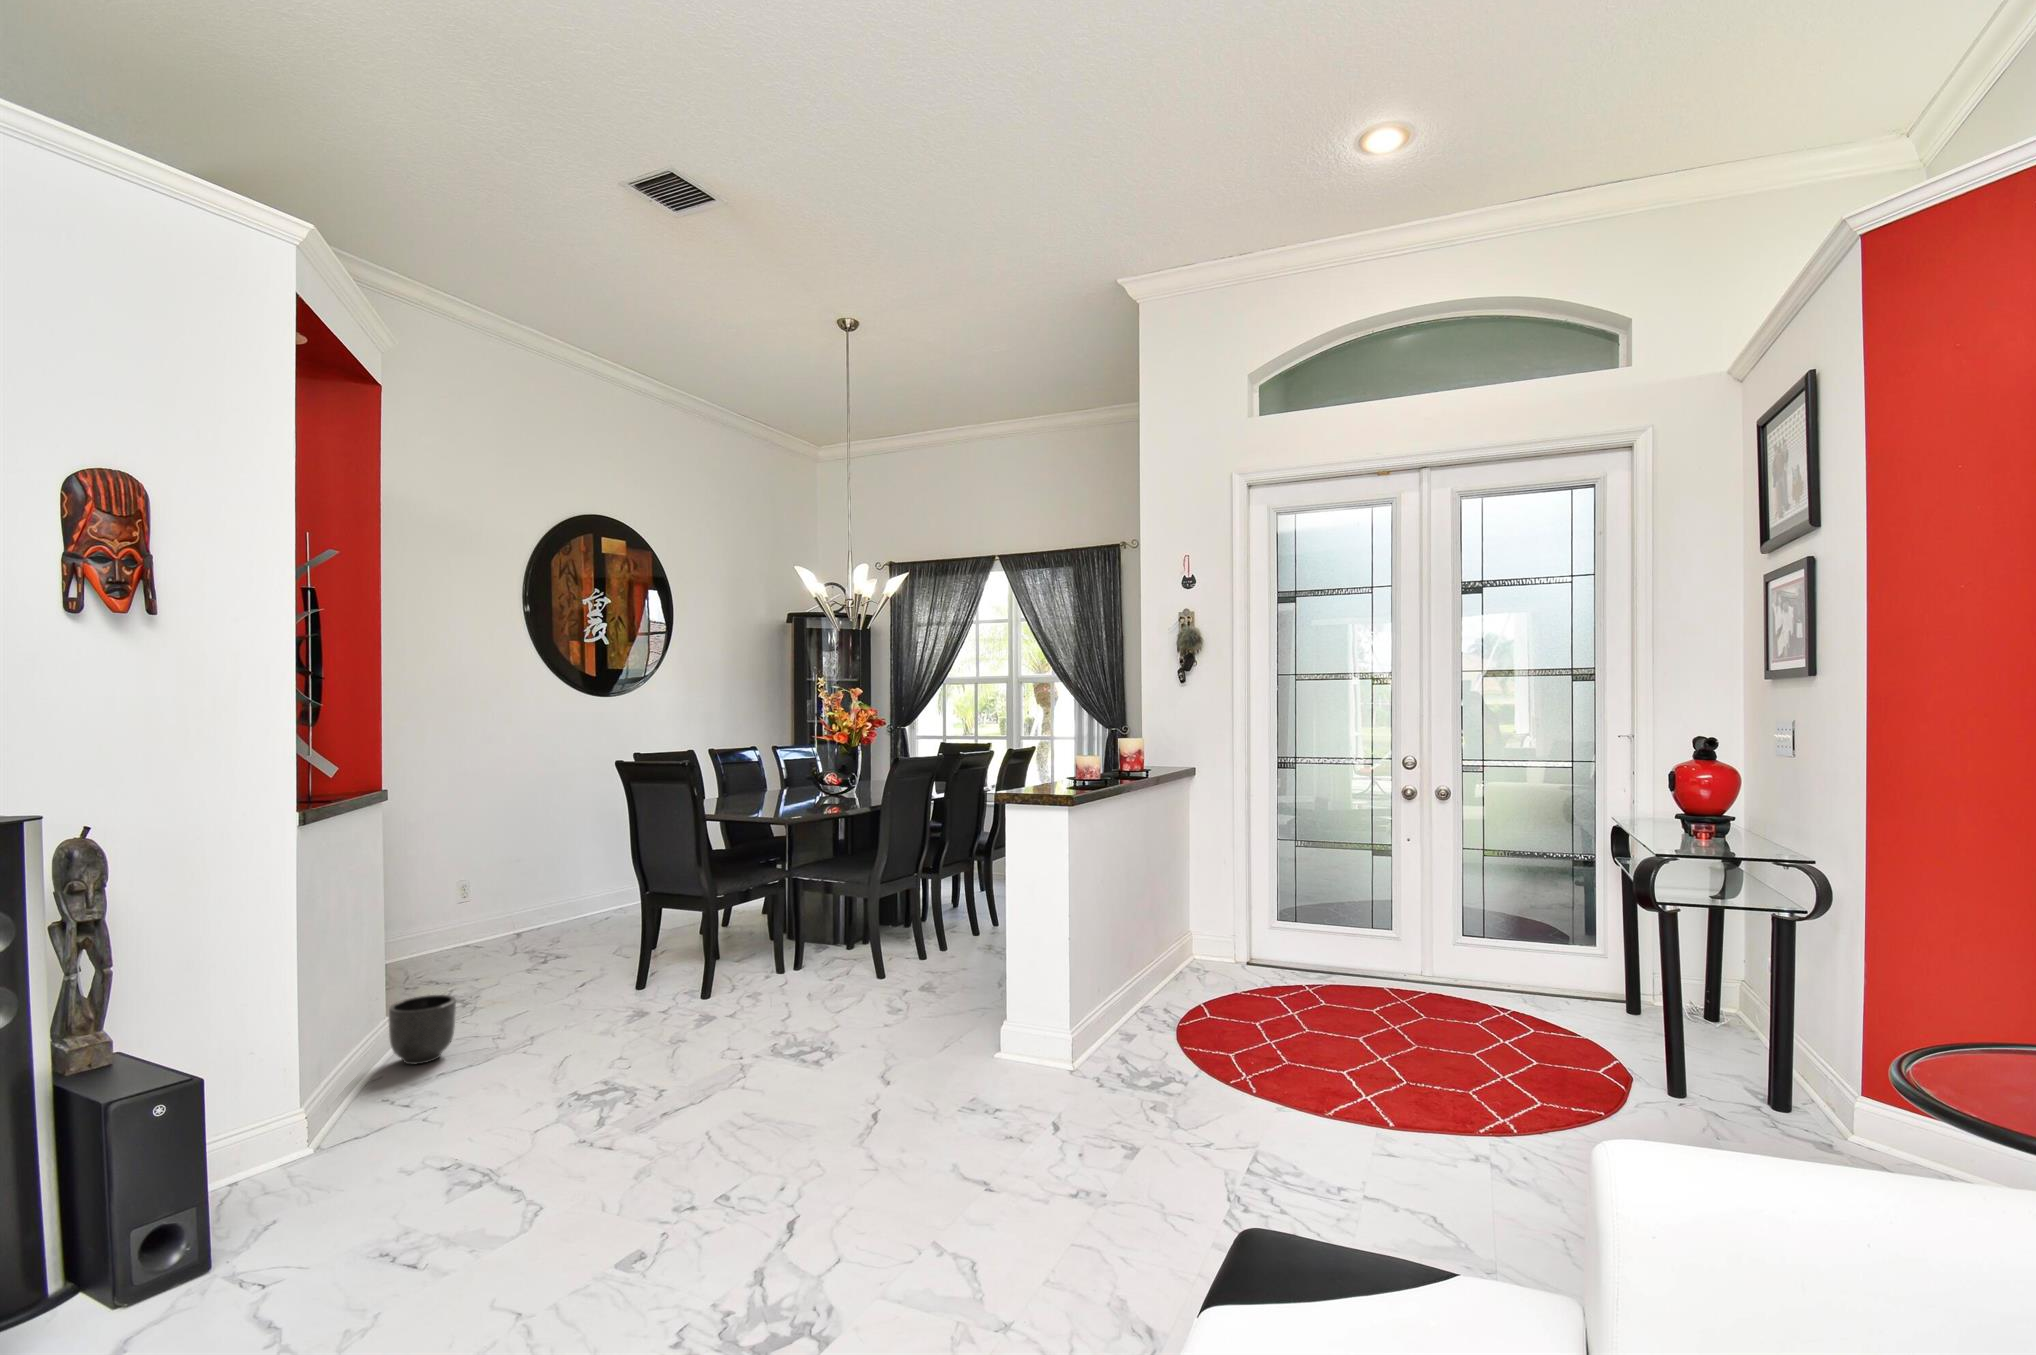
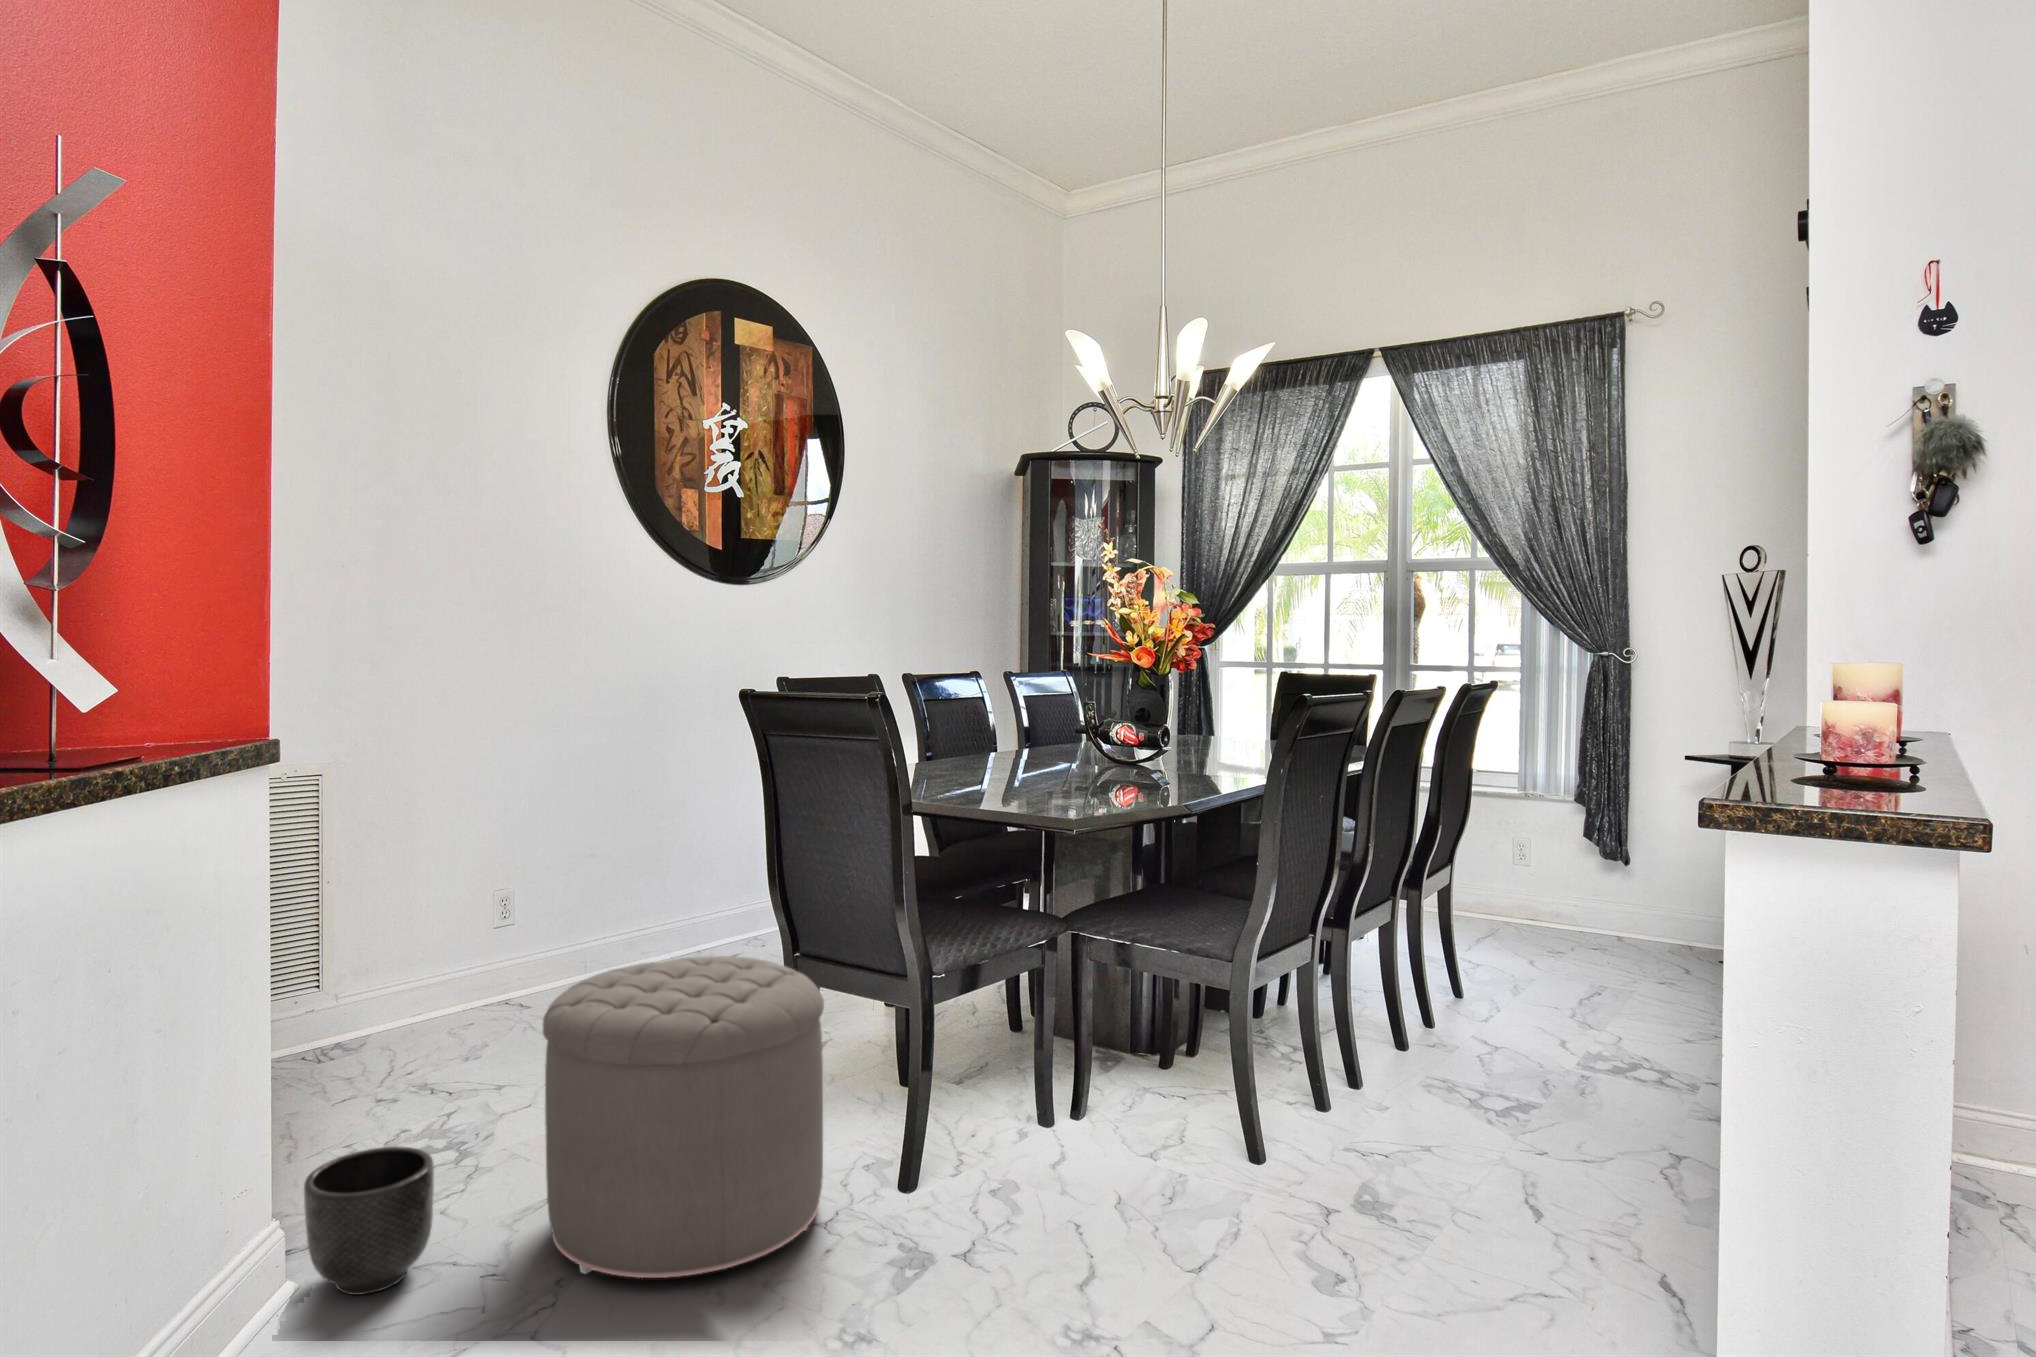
ottoman: none [513,896,661,1049] -> present [543,956,824,1278]

